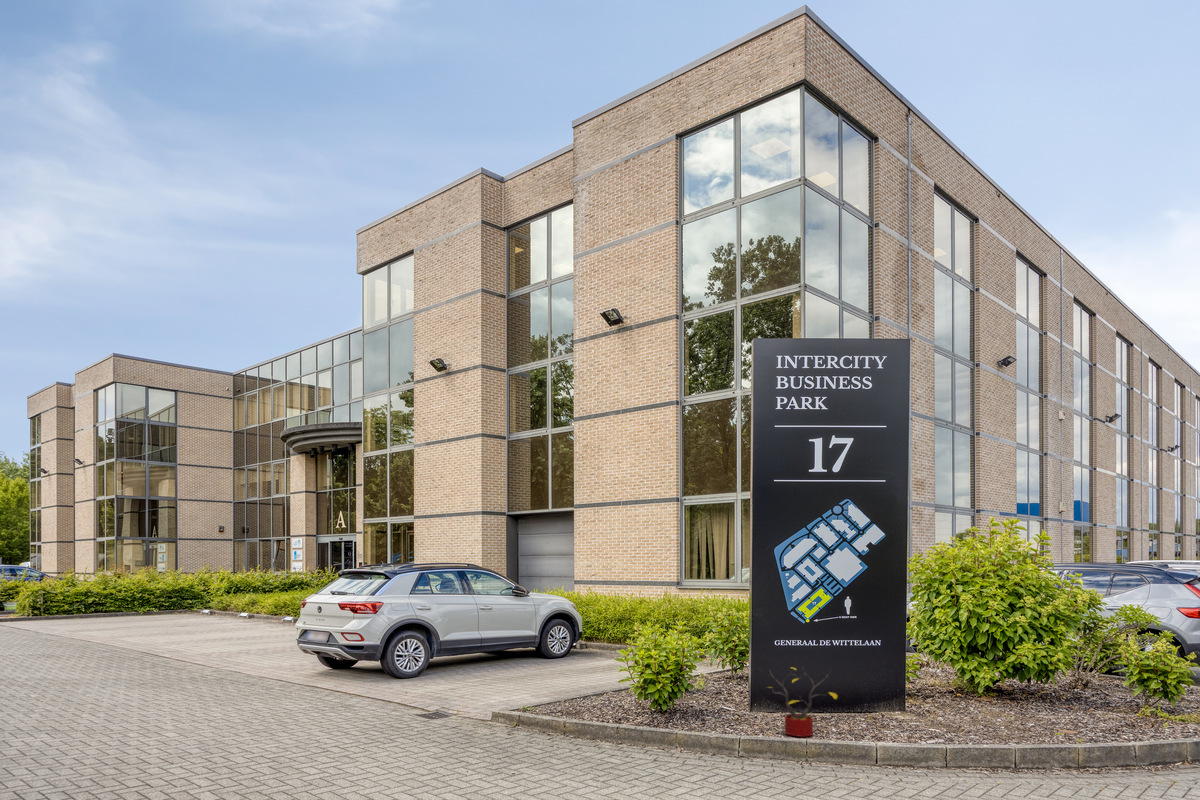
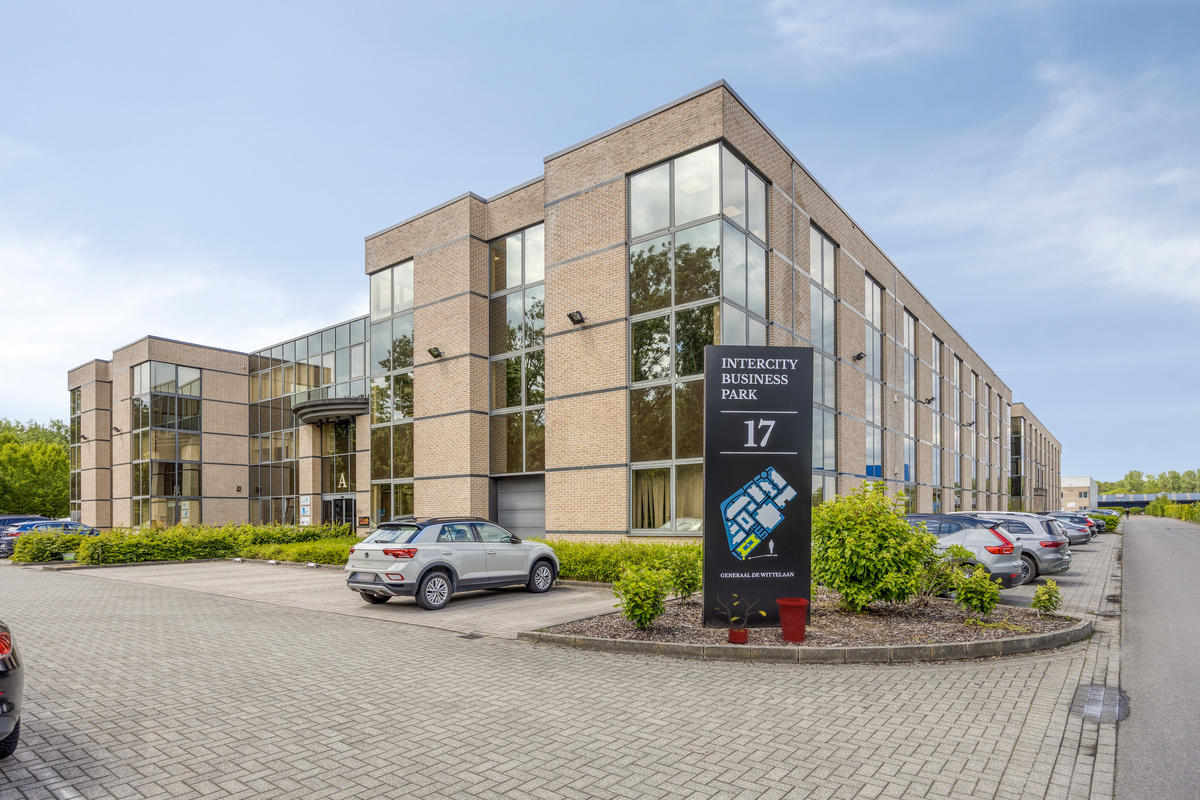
waste bin: none [853,674,903,738] -> present [776,597,810,642]

